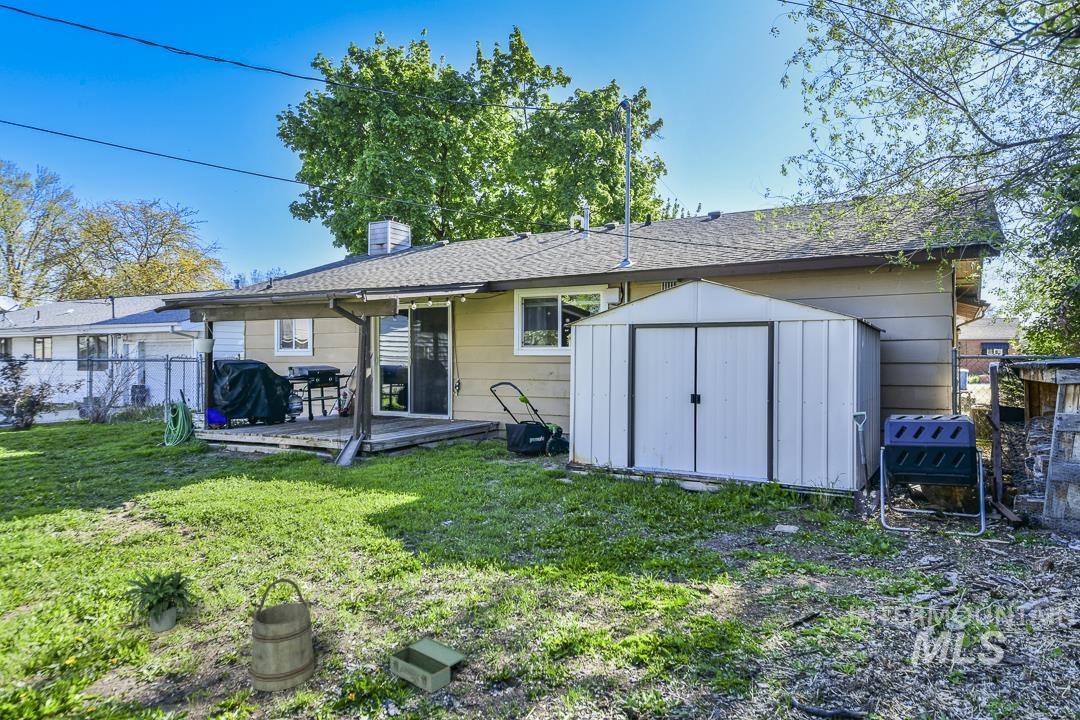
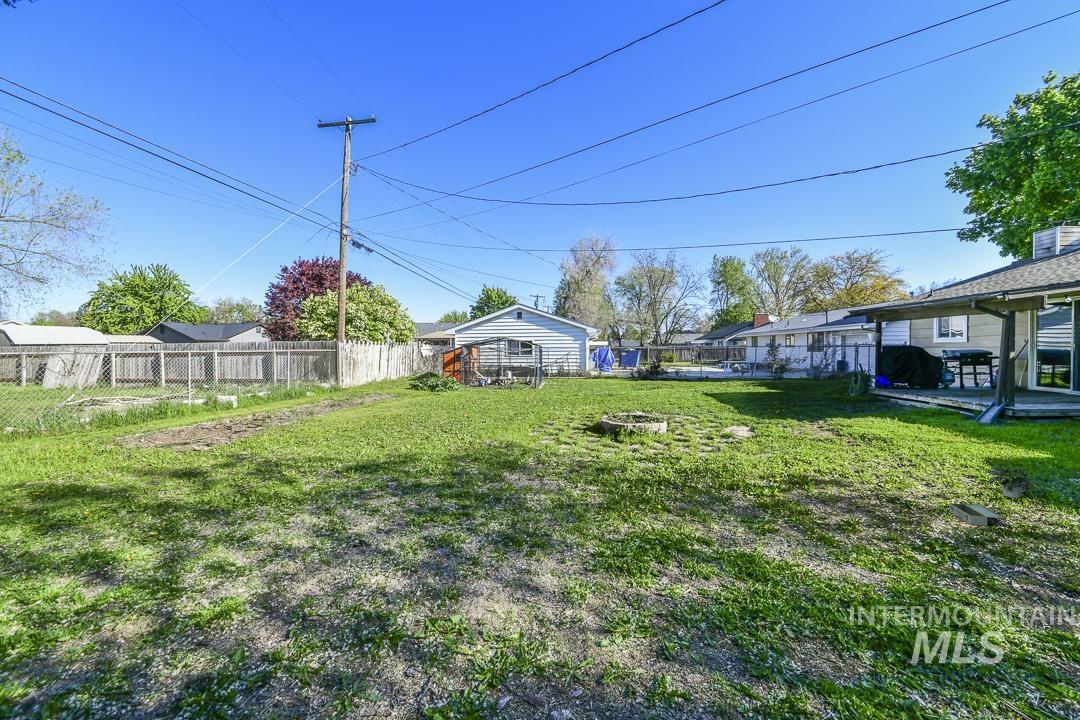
potted plant: present [103,570,200,632] -> present [970,464,1041,498]
bucket: present [248,578,315,691] -> none [868,452,904,500]

